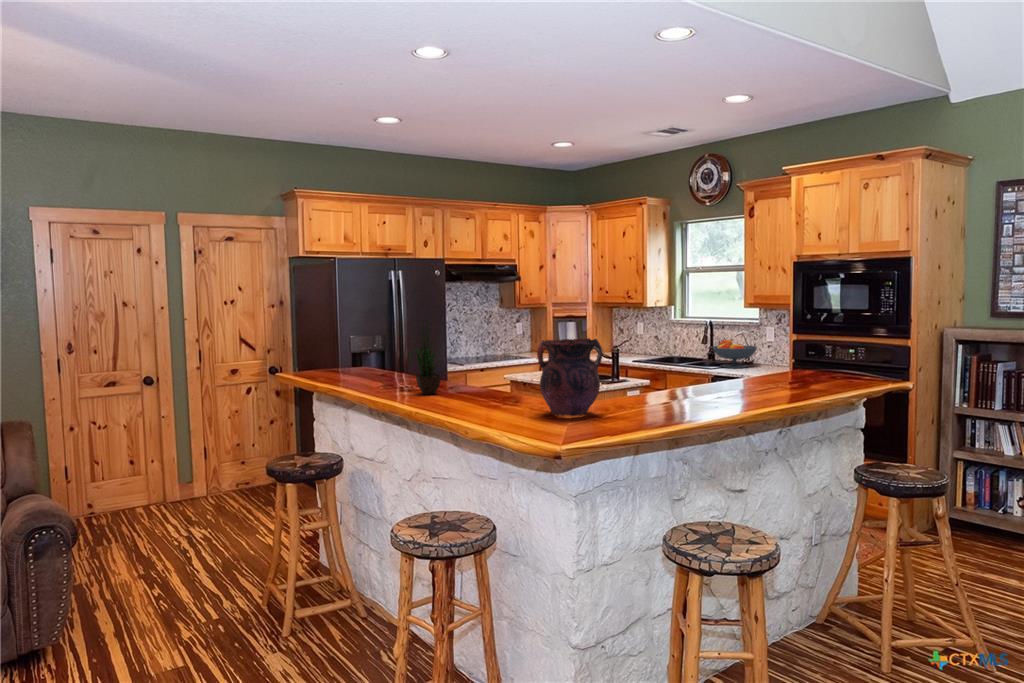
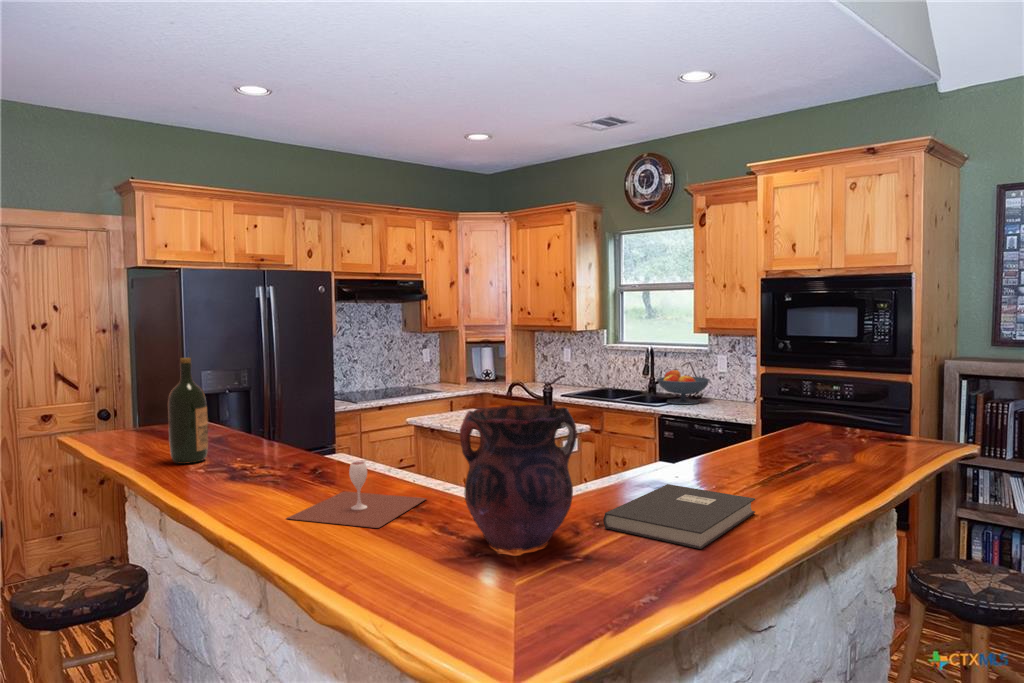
wine bottle: none [355,318,379,385] -> present [168,358,208,464]
potted plant: present [416,328,441,394] -> none [236,344,309,487]
wine glass: none [438,375,519,409] -> present [287,462,426,528]
book: none [620,393,716,418] -> present [603,484,755,549]

